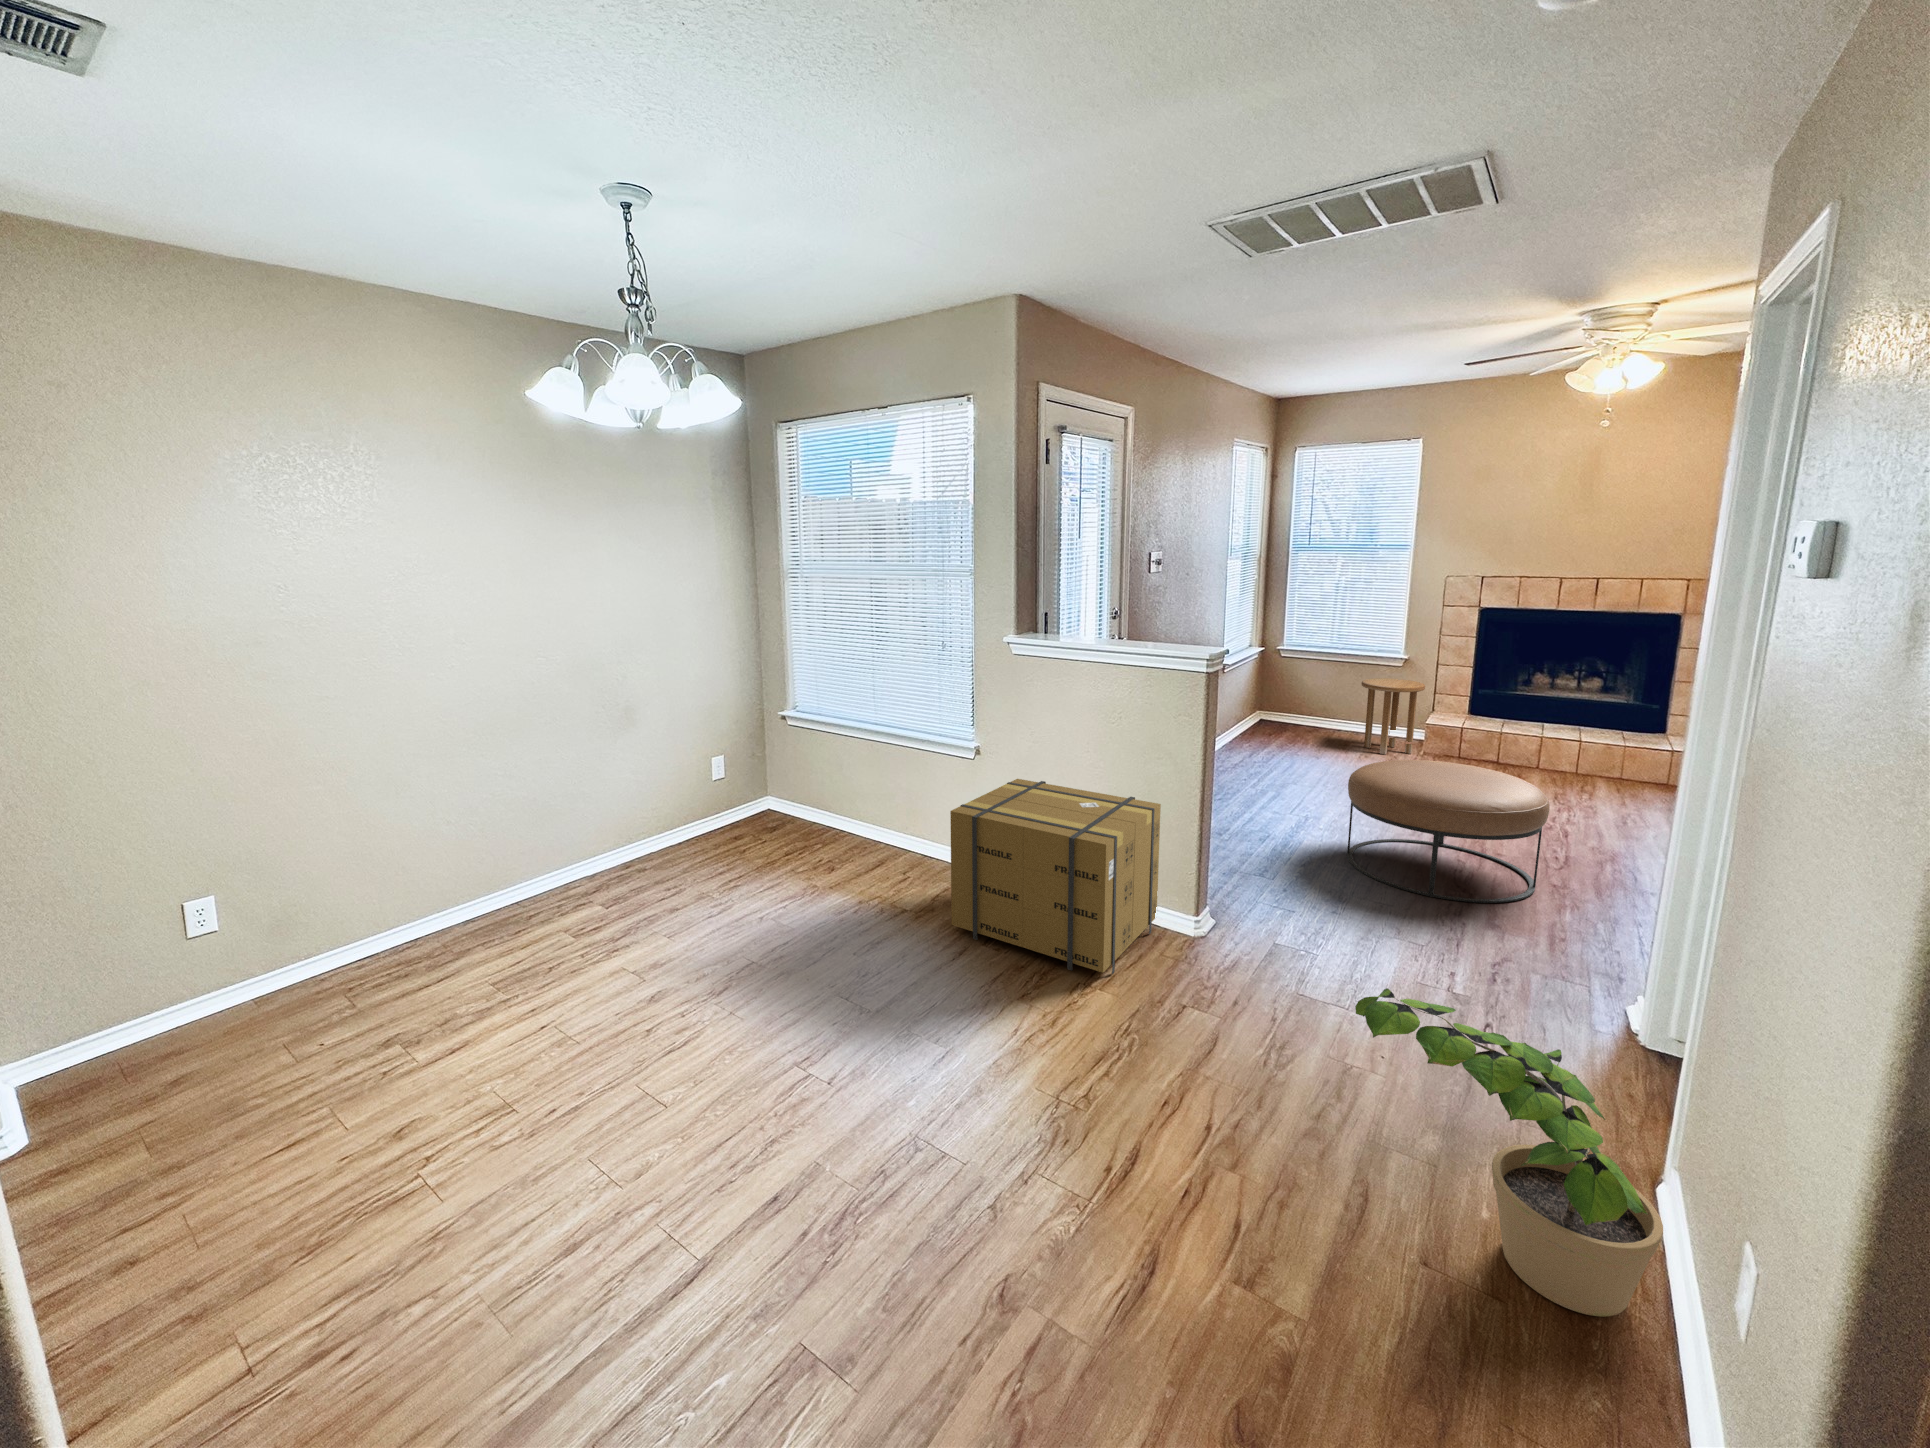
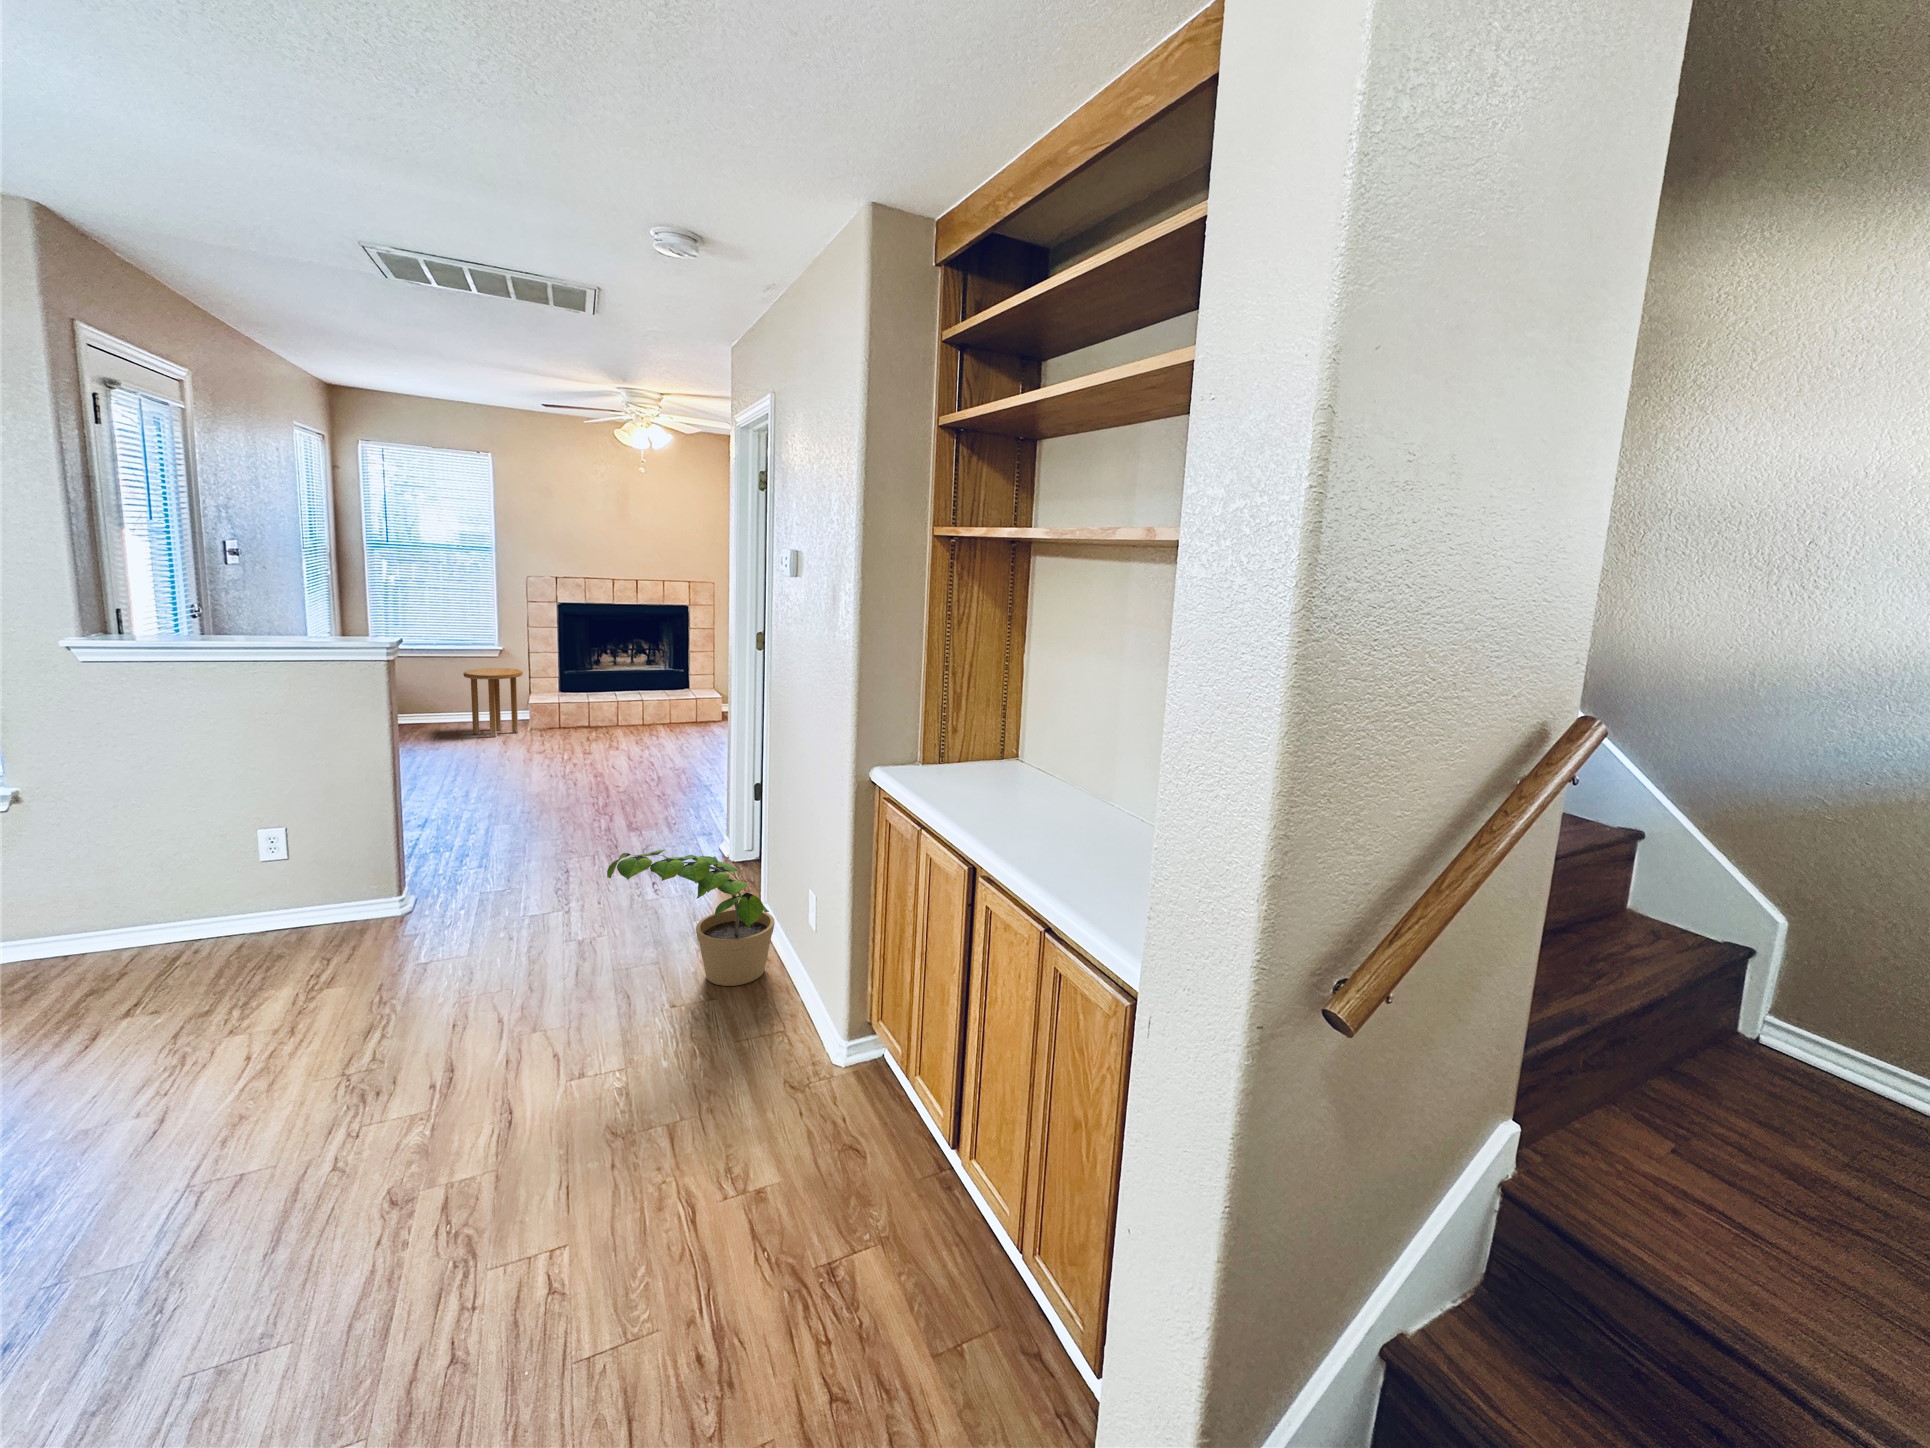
ottoman: present [1347,760,1550,903] -> none [499,724,650,828]
cardboard box: present [950,779,1161,974] -> none [35,798,354,1018]

